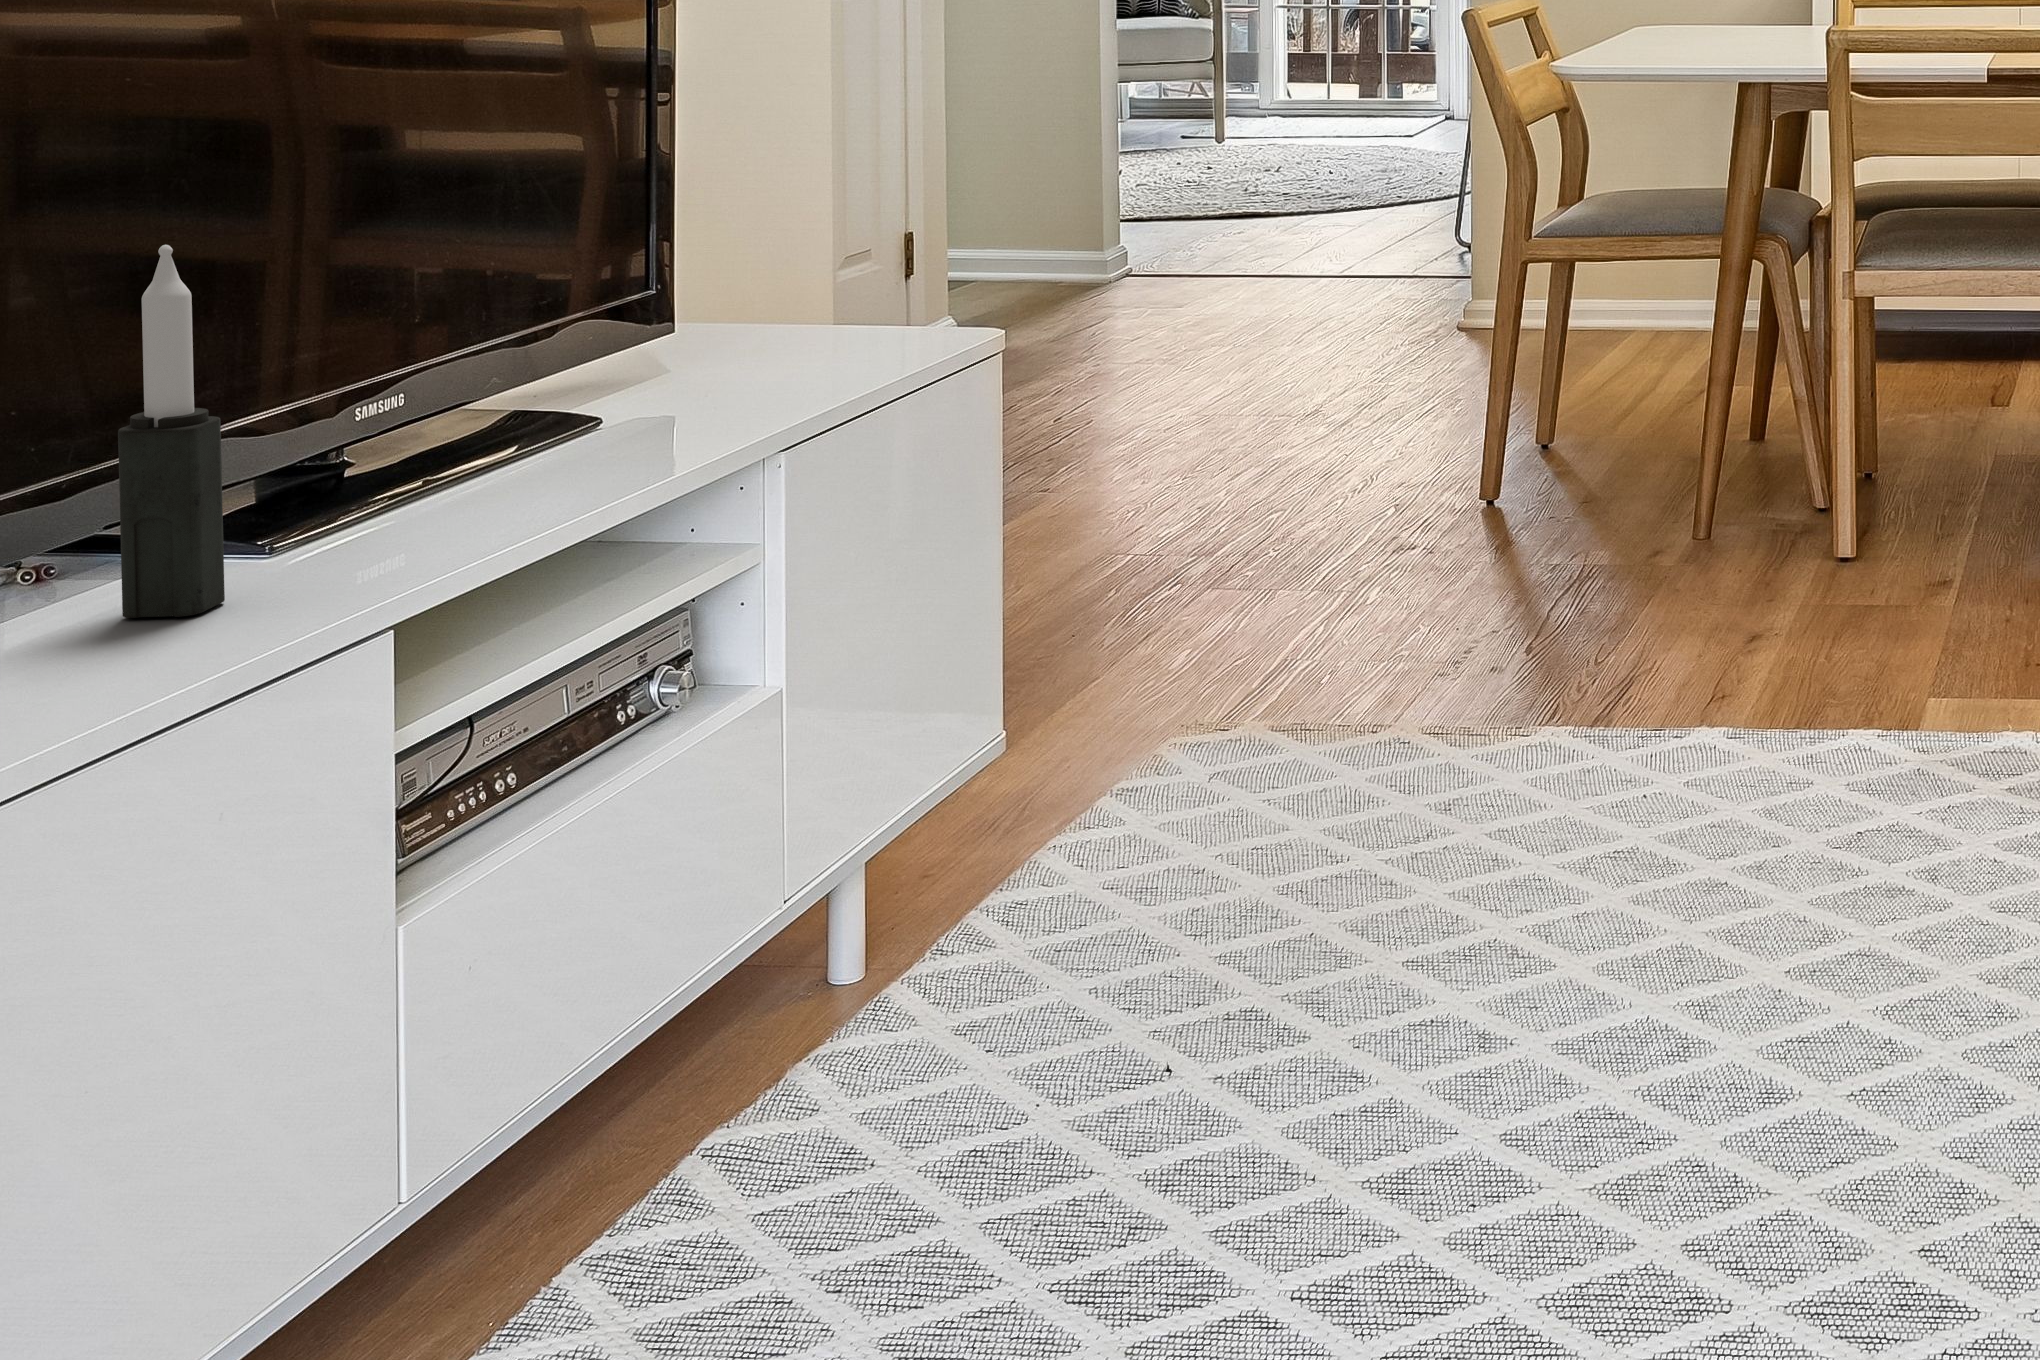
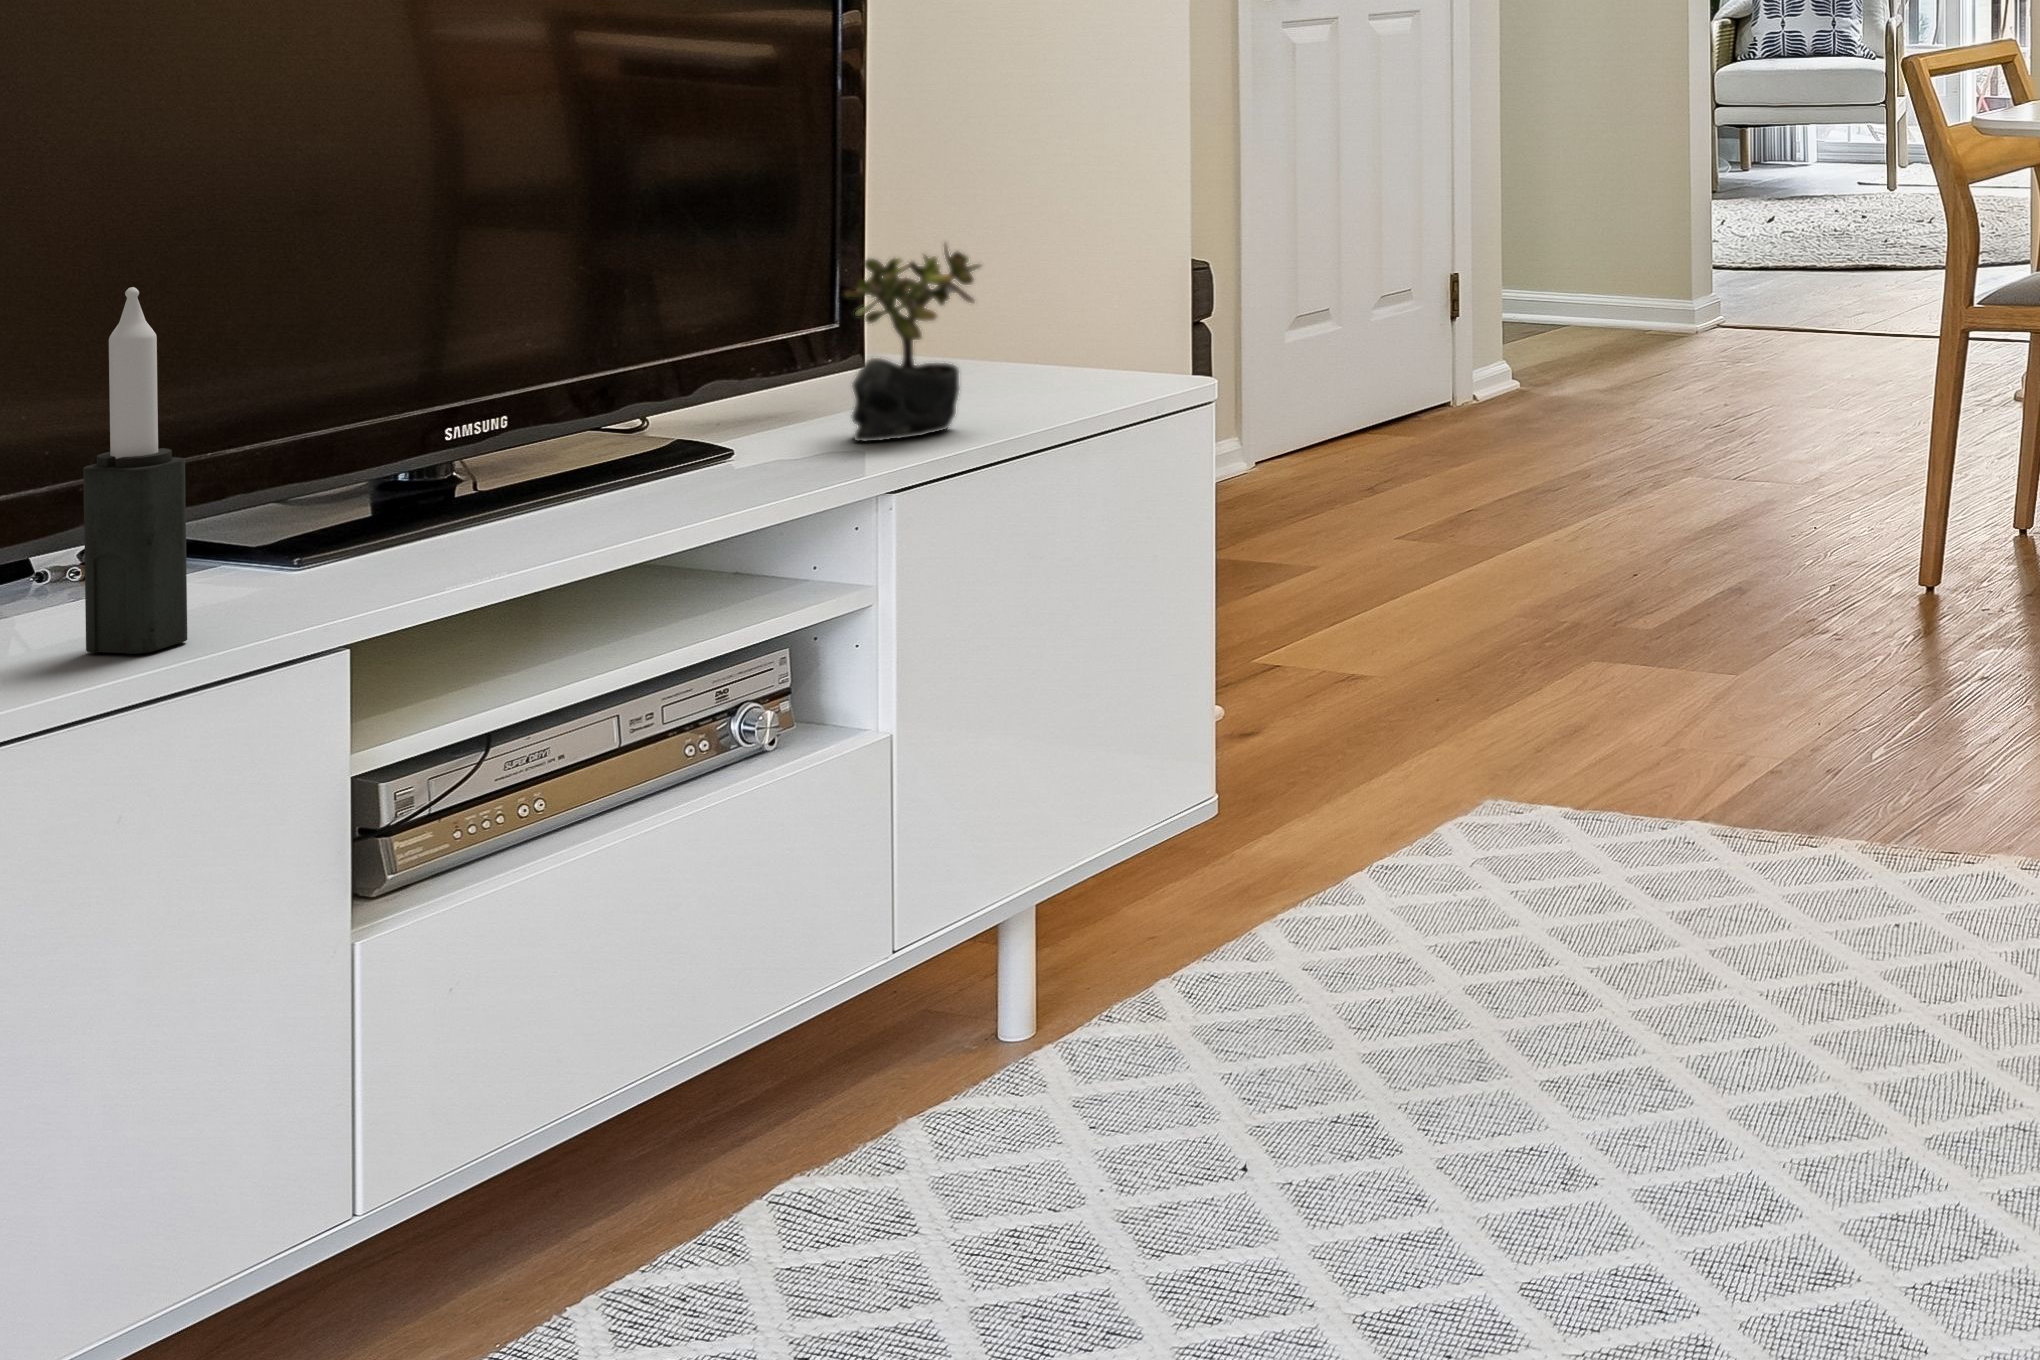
succulent plant: none [678,189,808,385] -> present [846,245,981,441]

